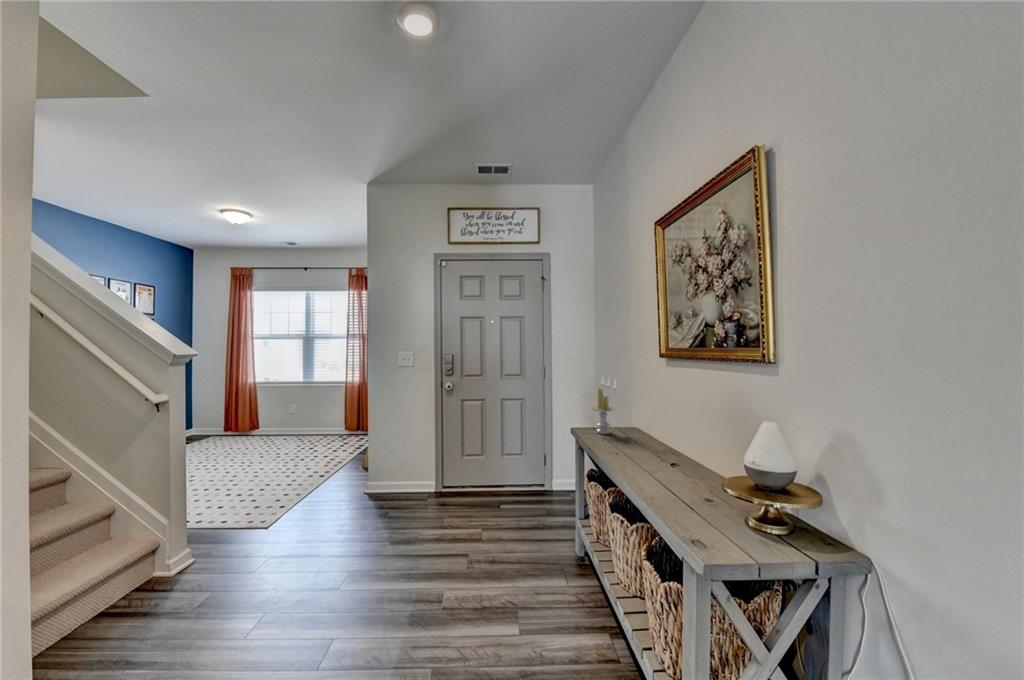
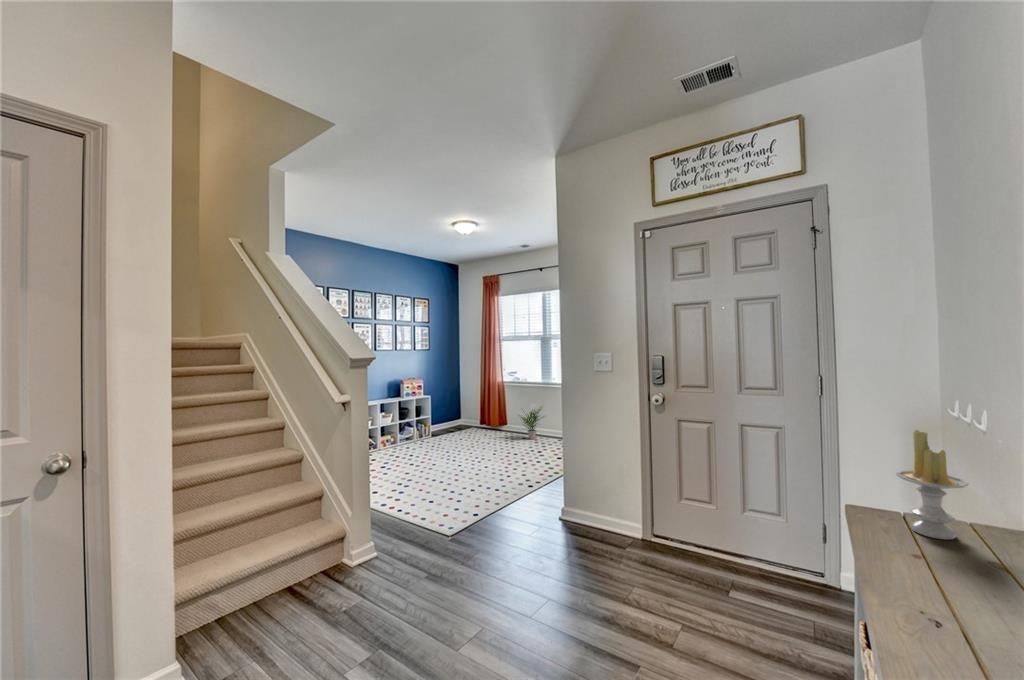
potted plant: none [277,404,312,439] -> present [521,409,544,439]

